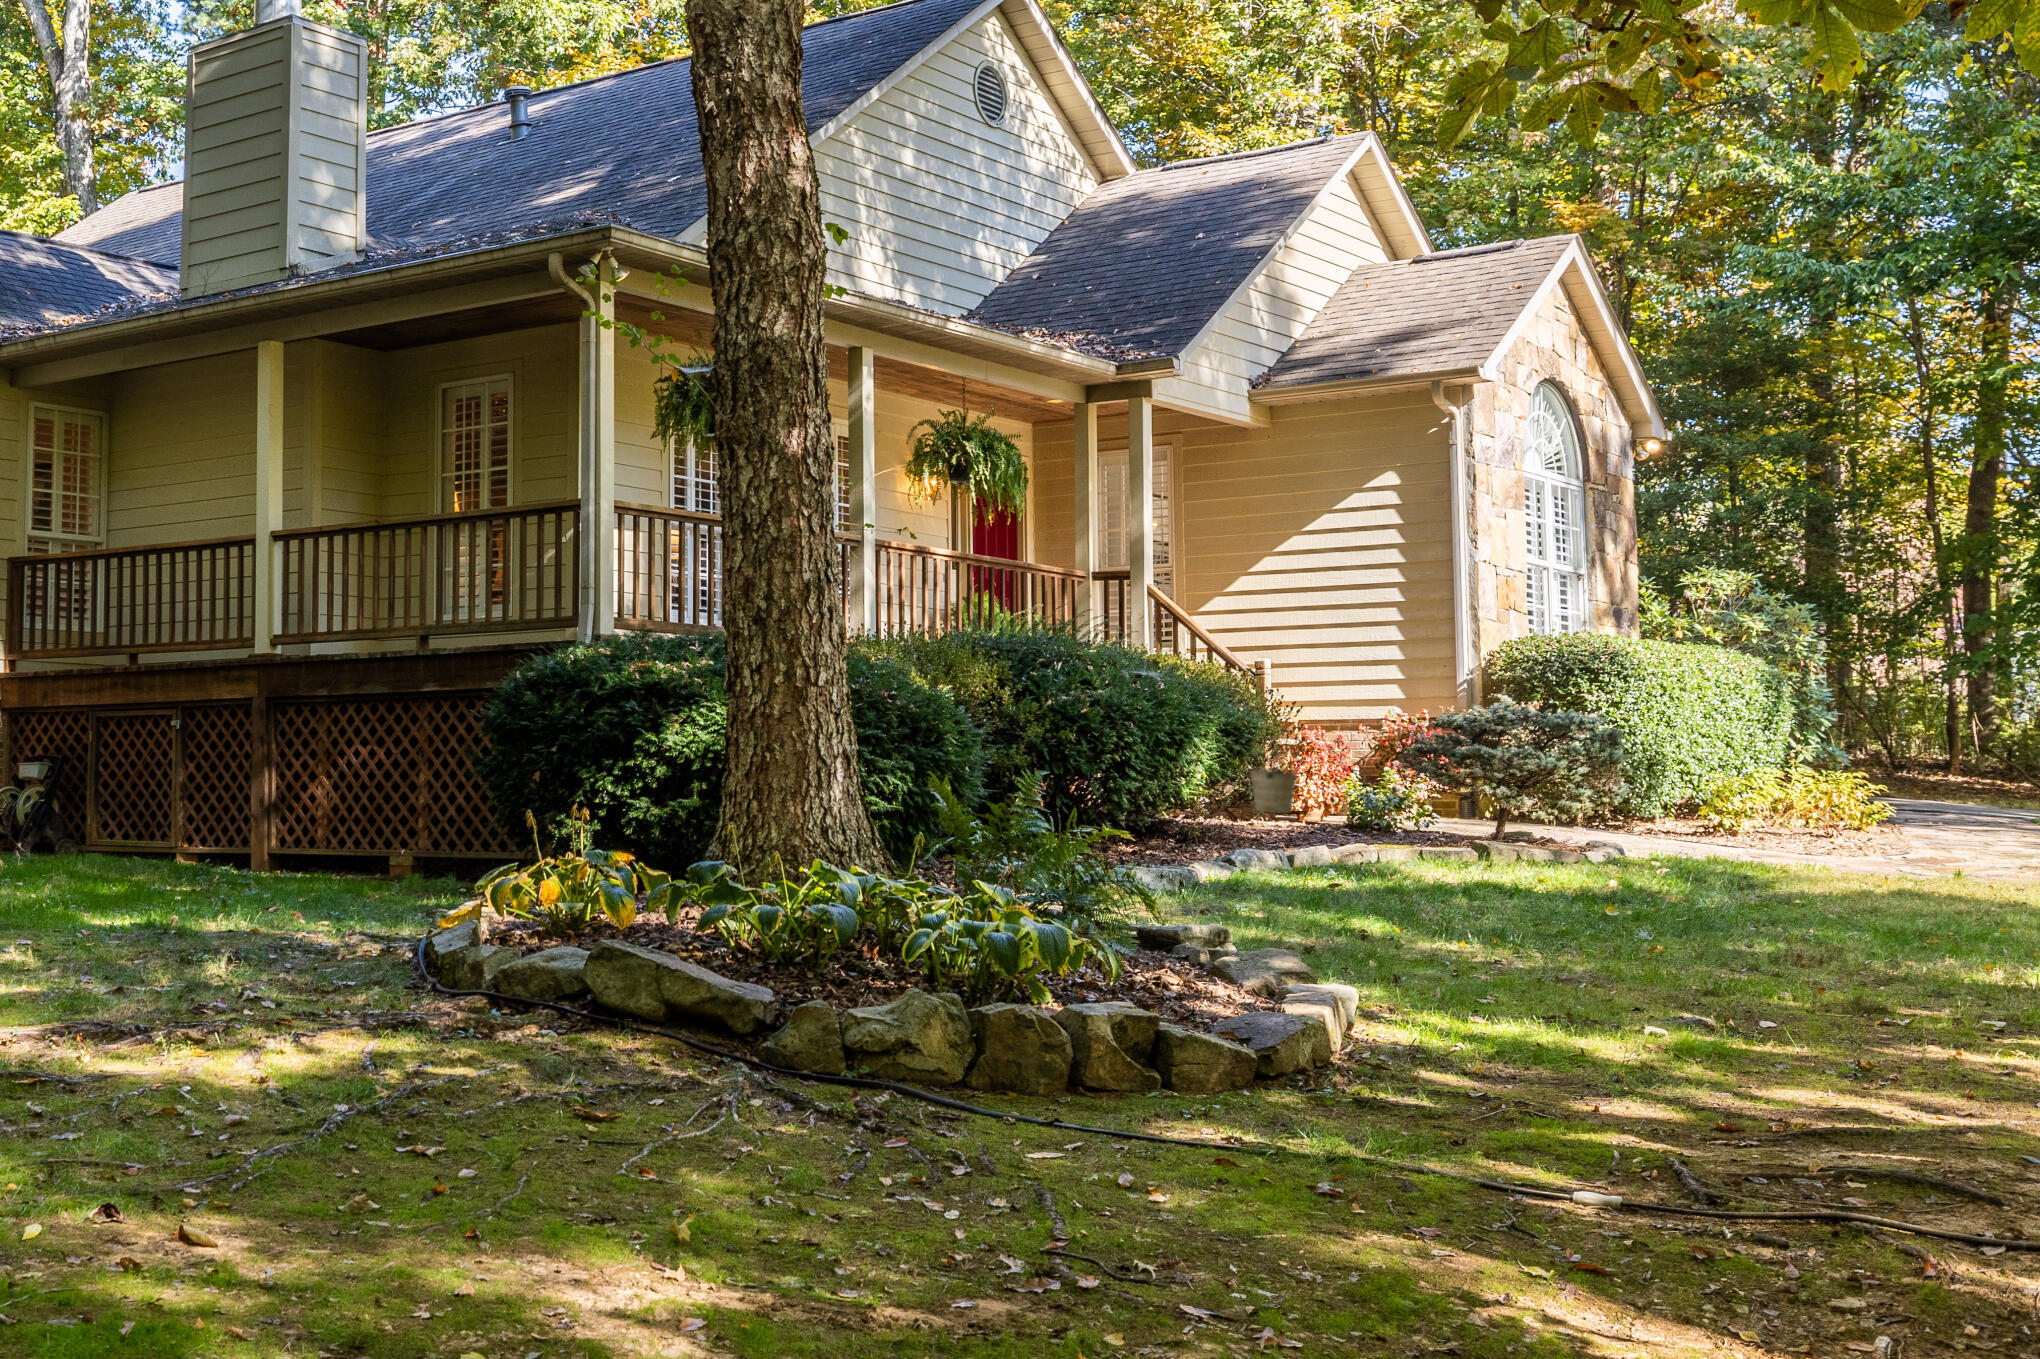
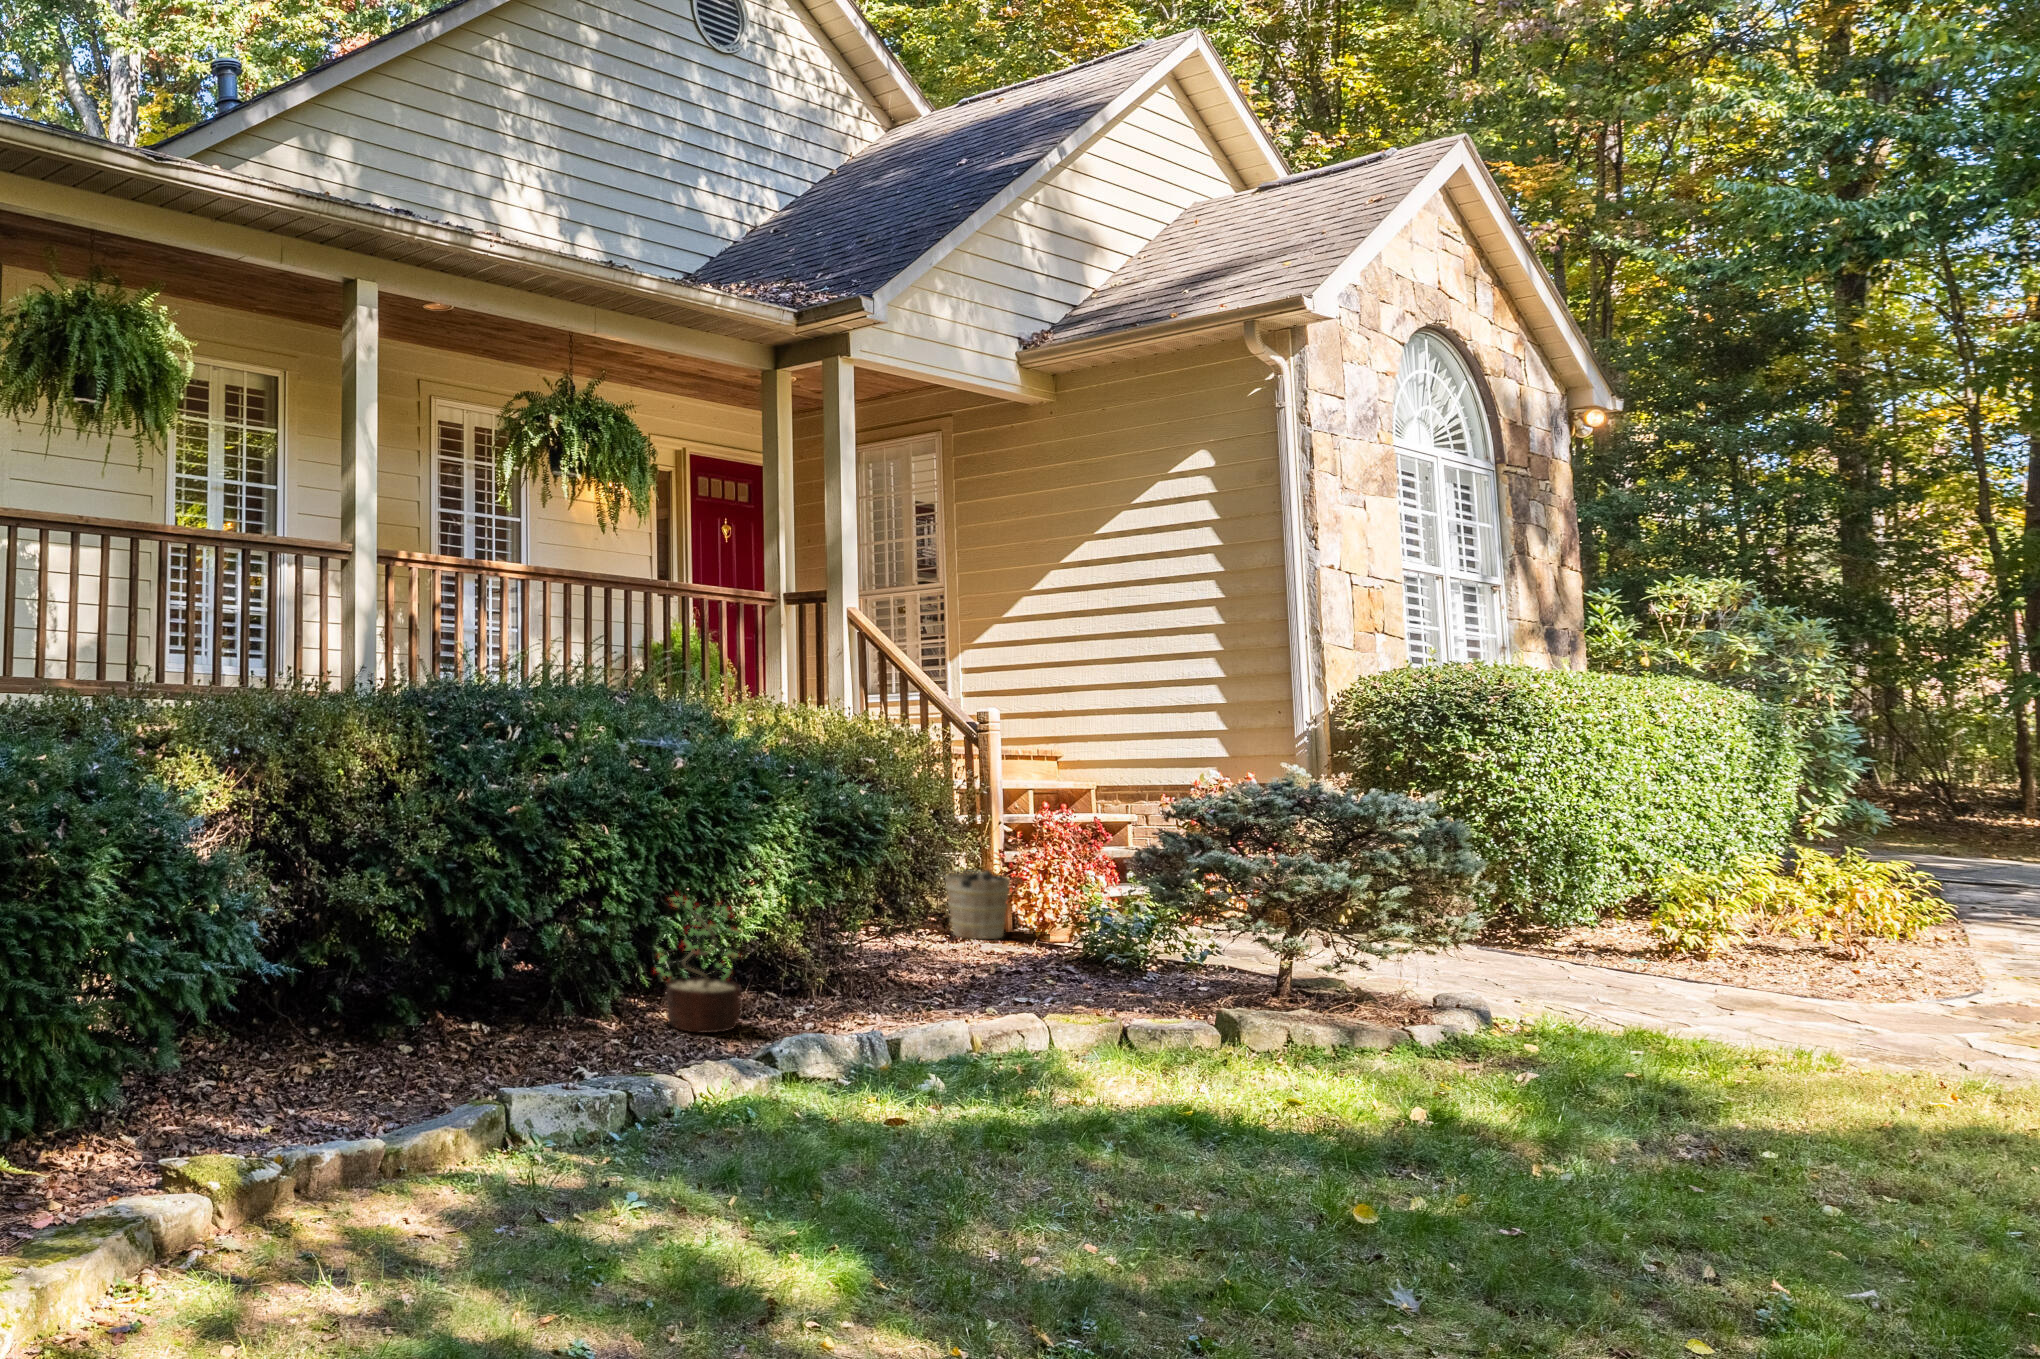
decorative plant: none [1154,763,1209,847] -> present [653,894,740,1033]

